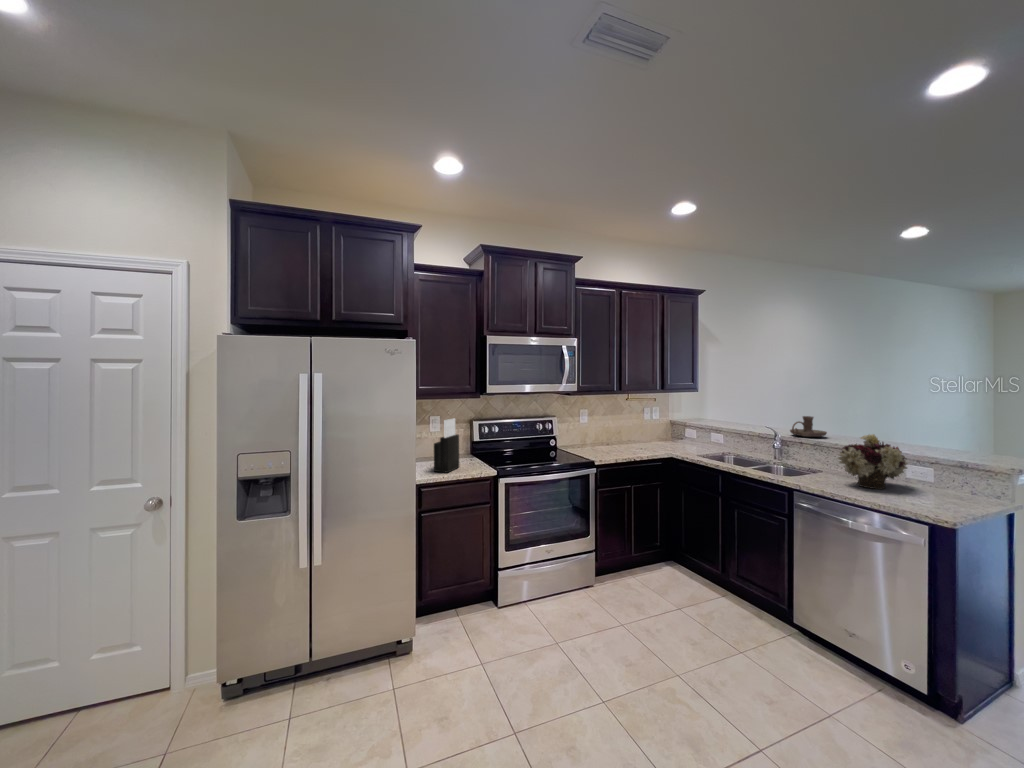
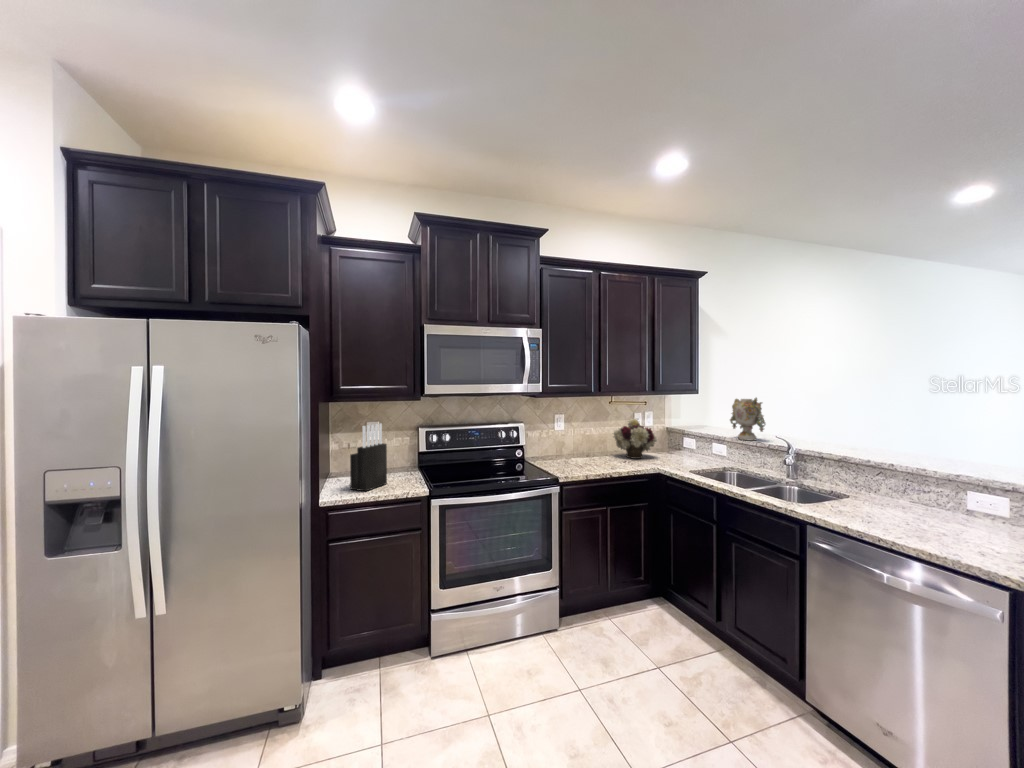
vase: none [725,395,755,430] -> present [730,398,765,441]
candle holder: present [790,416,827,437] -> none [809,424,857,451]
flower arrangement: present [837,434,907,489] -> present [613,419,657,459]

